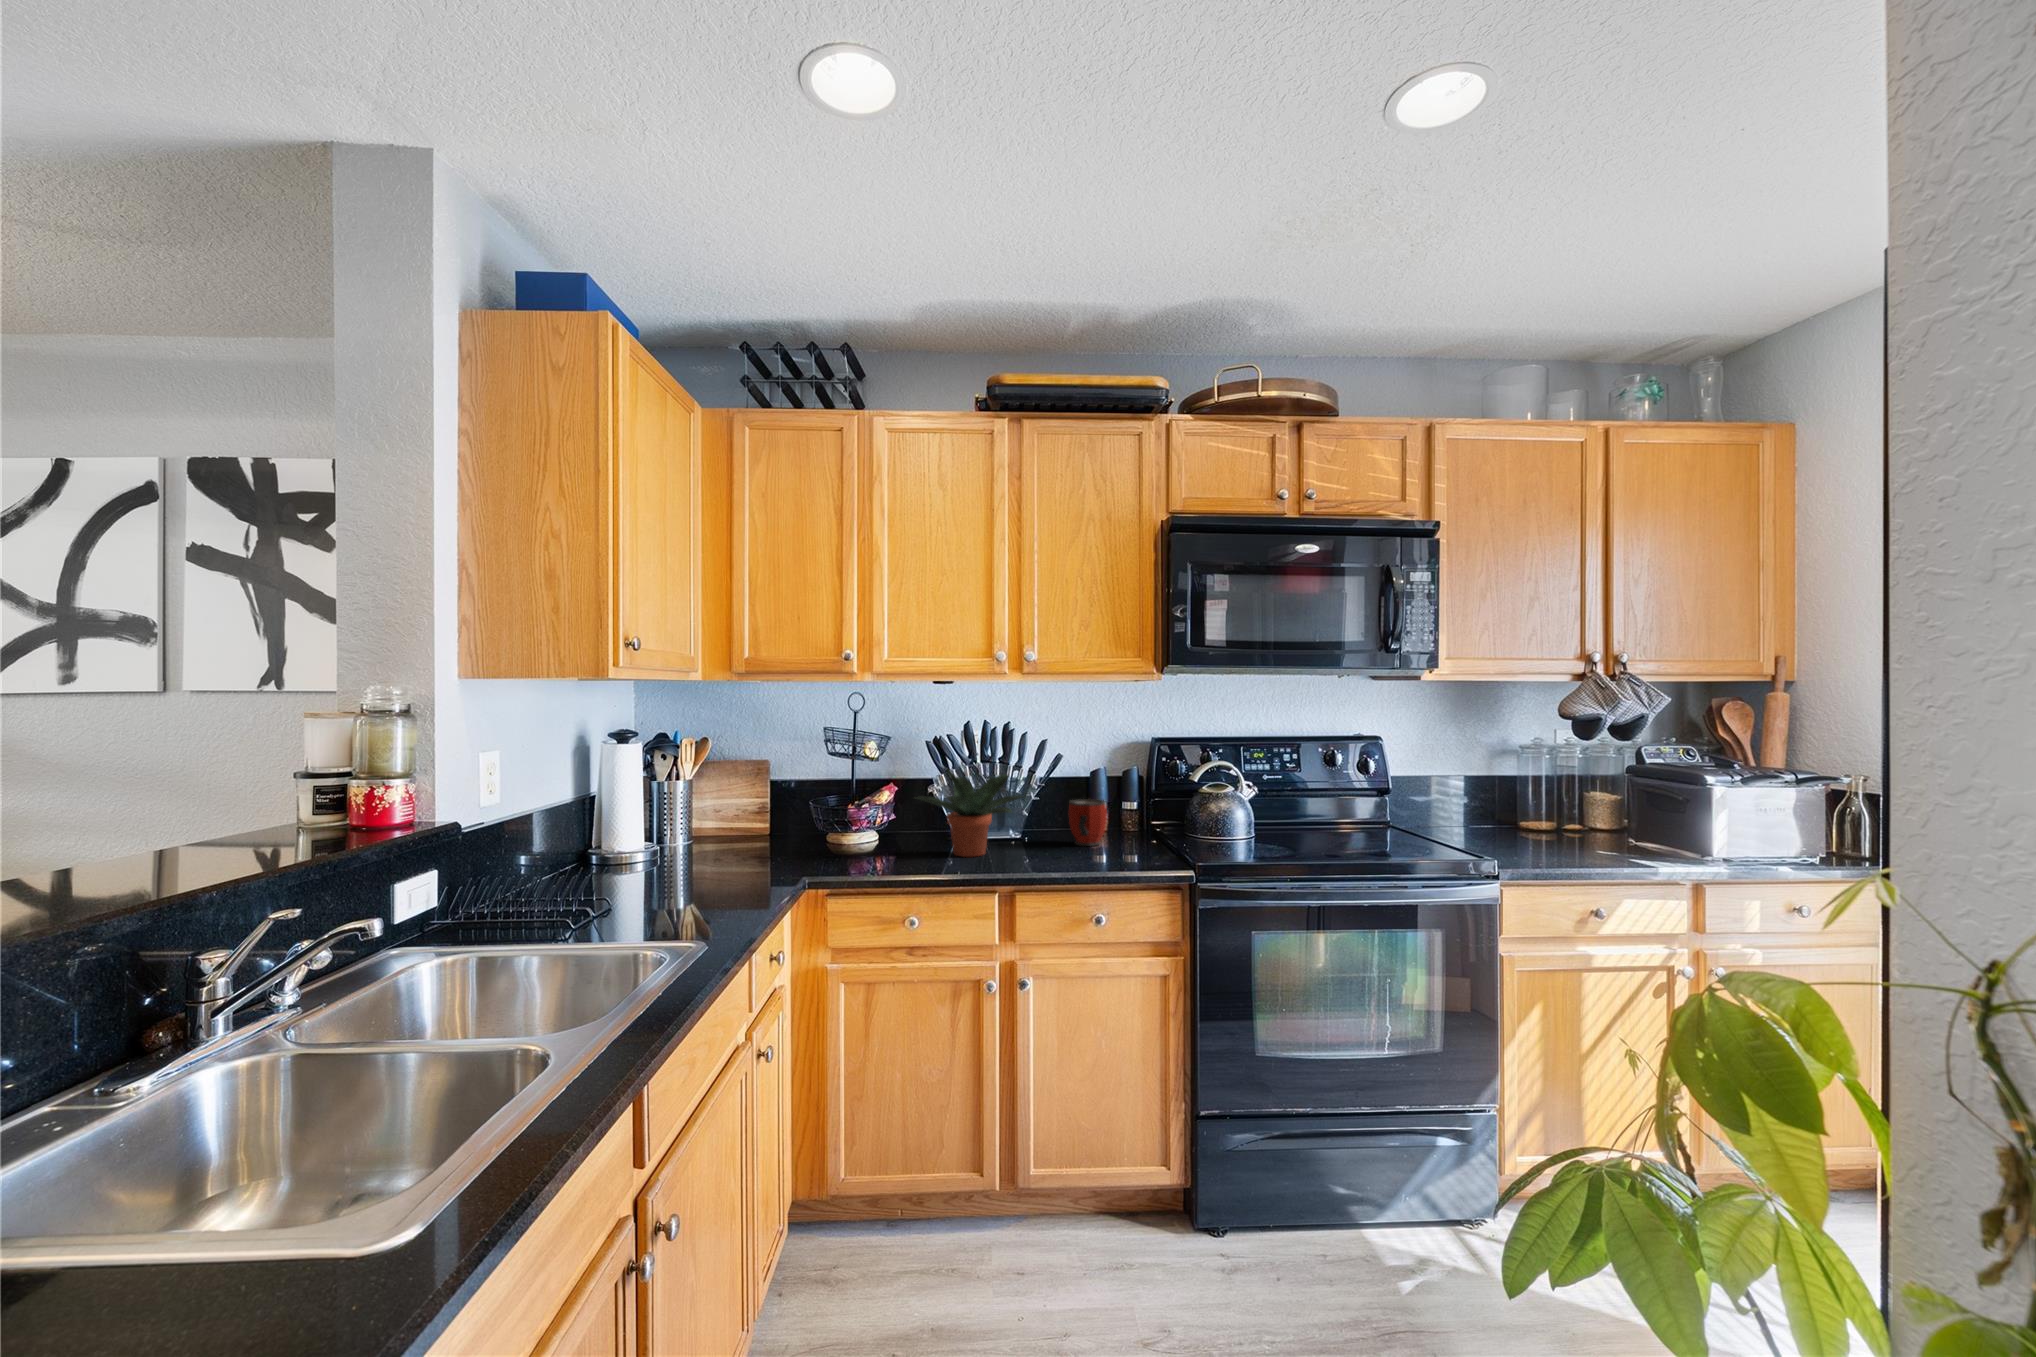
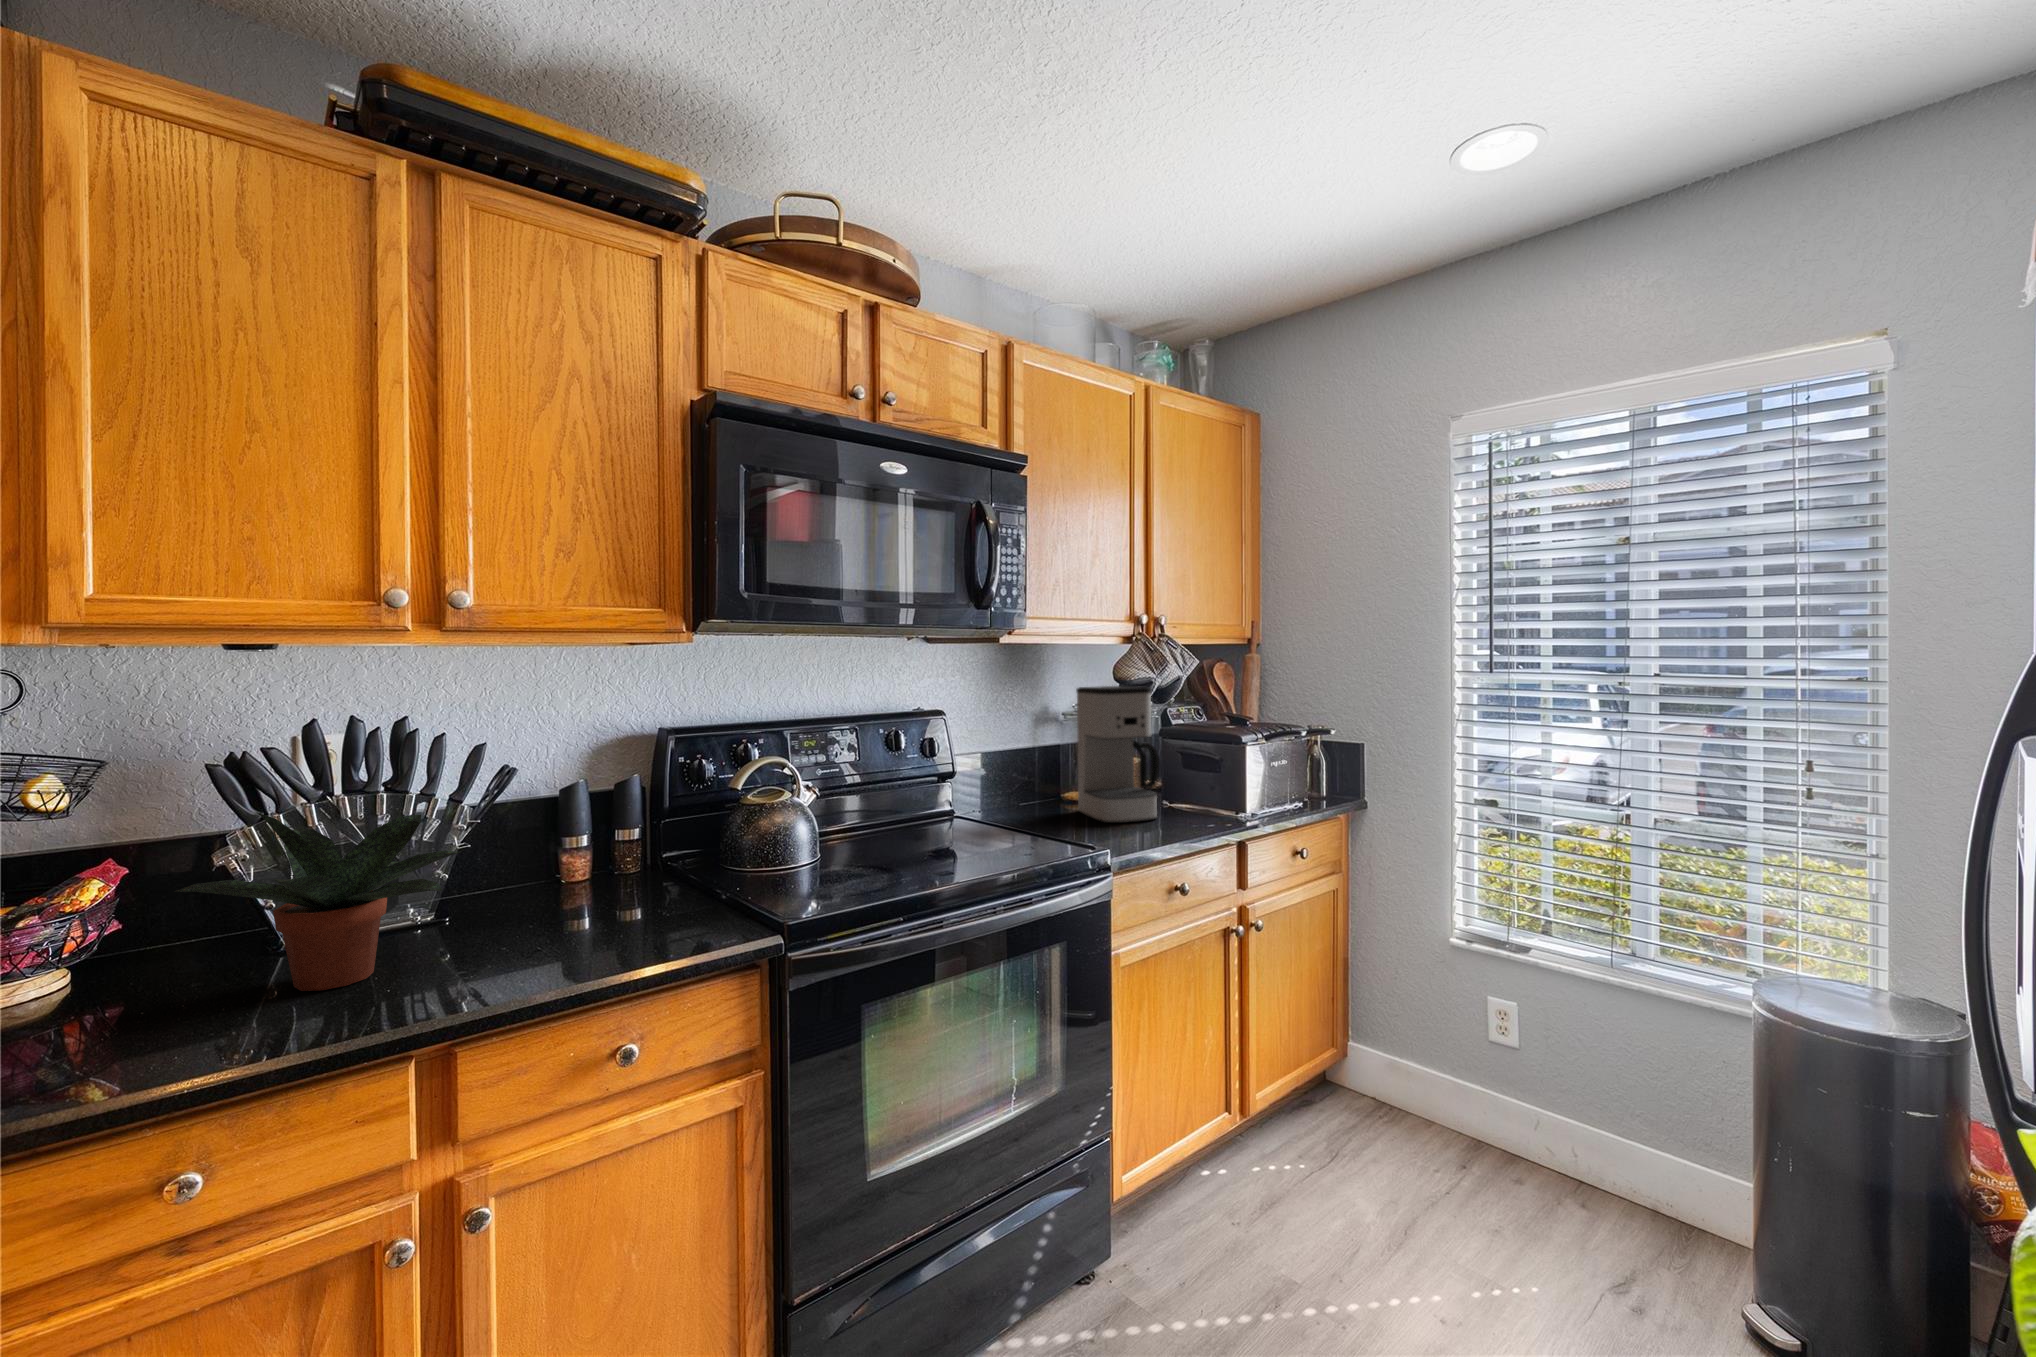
coffee maker: none [1523,719,1609,851] -> present [1076,686,1159,823]
mug: present [1068,799,1107,846] -> none [536,834,609,915]

